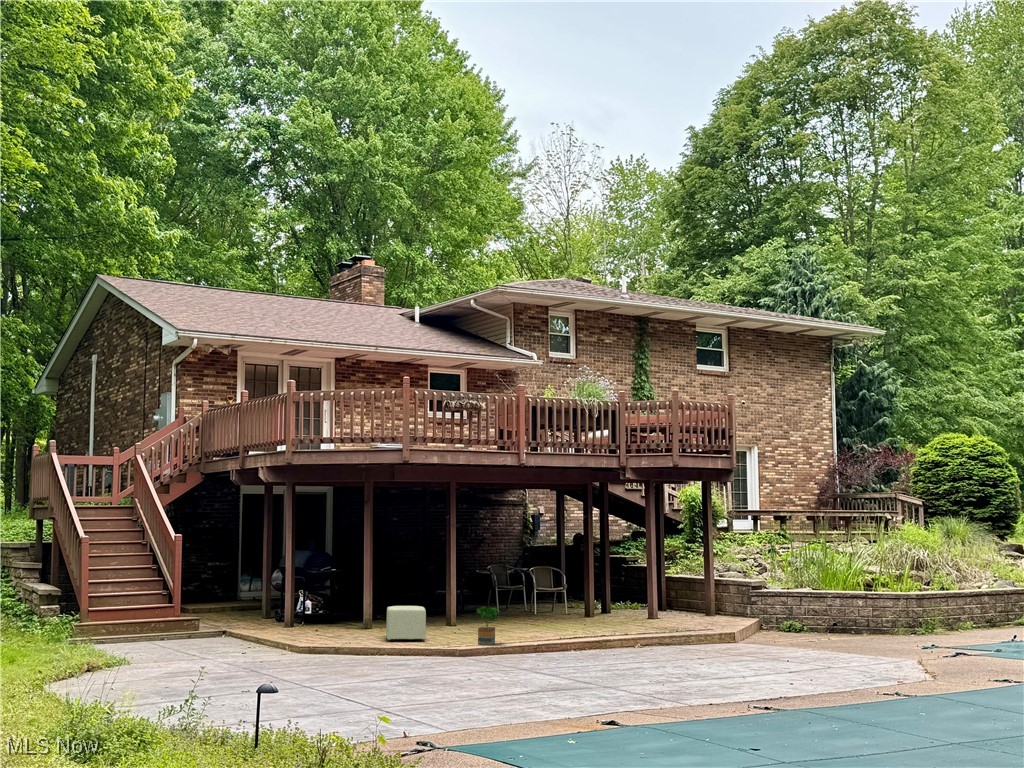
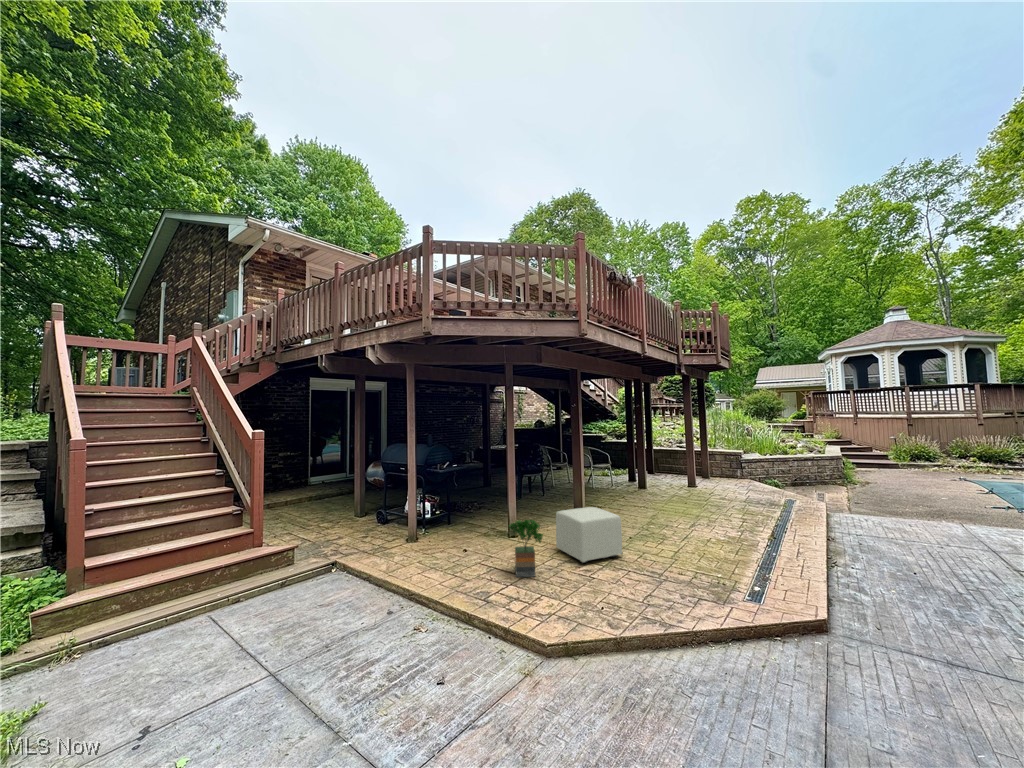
potted tree: present [477,606,499,645] -> present [509,520,543,577]

